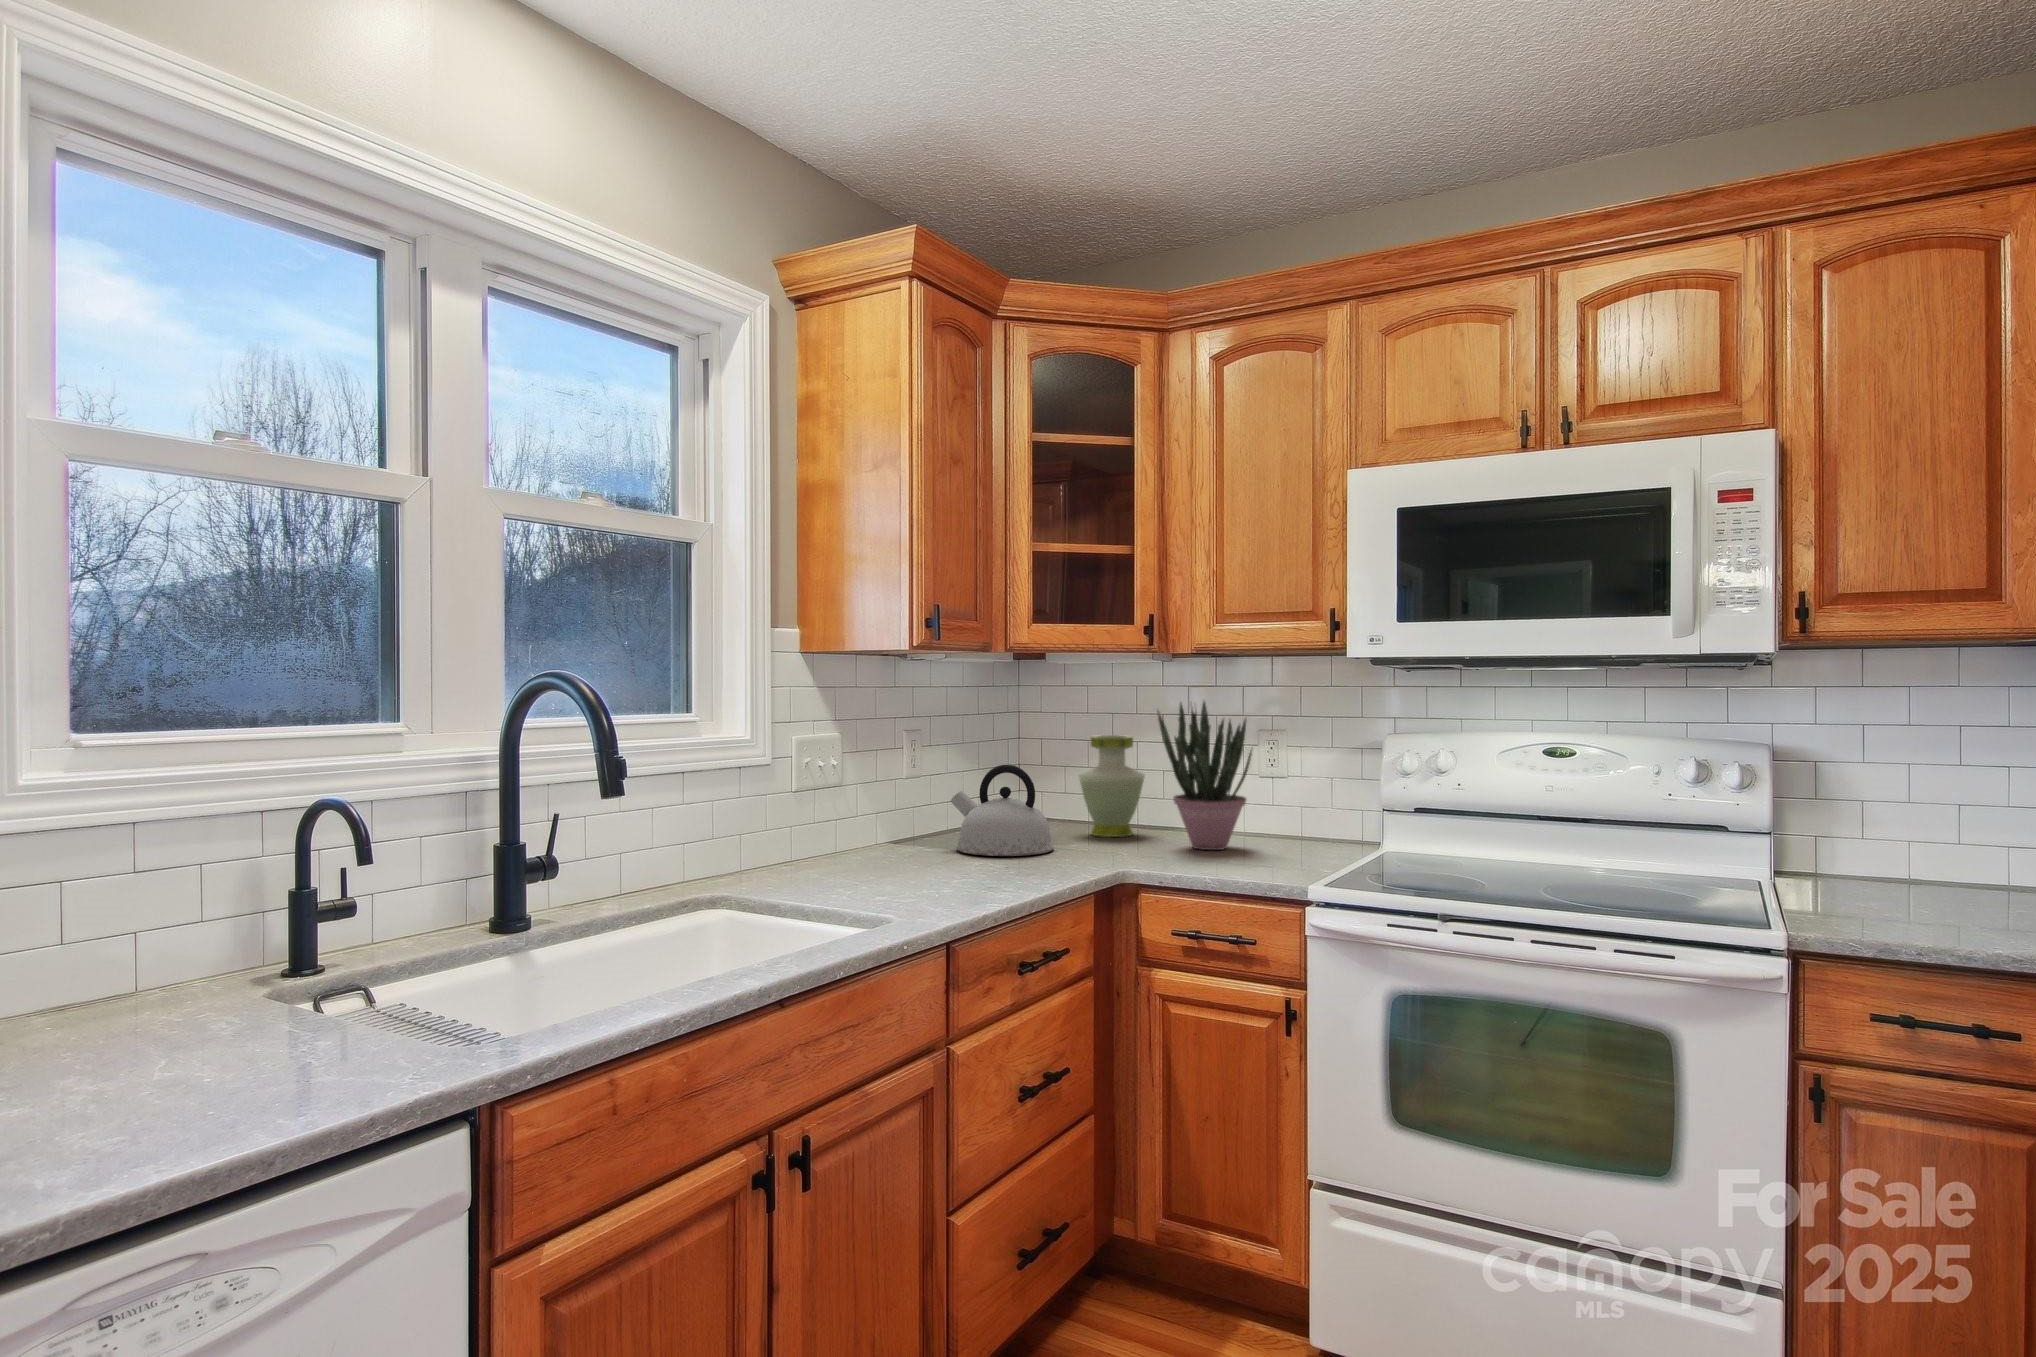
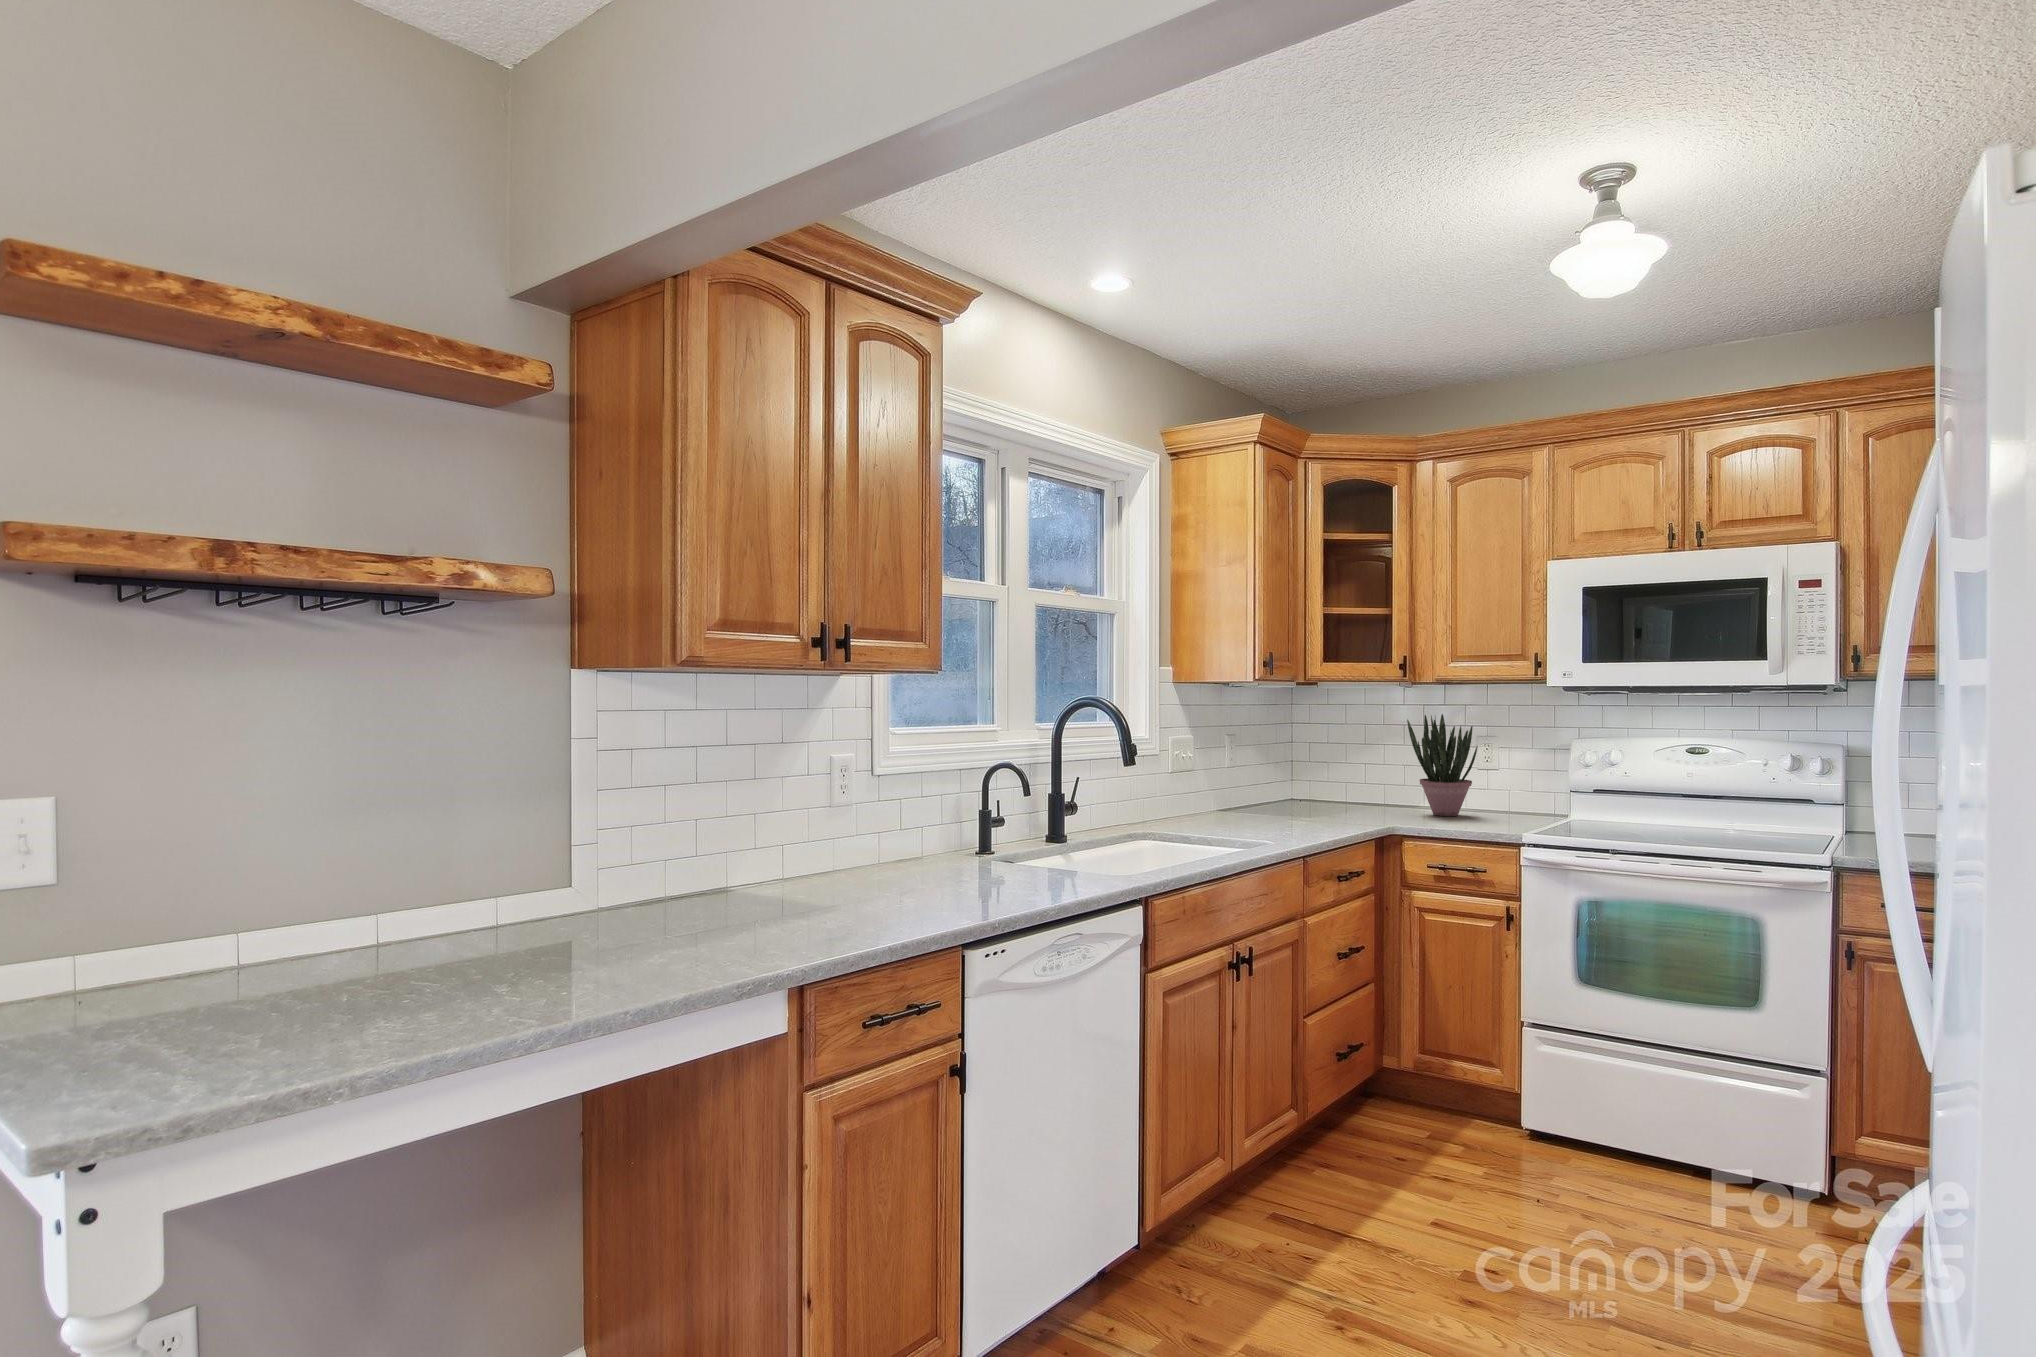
vase: present [1079,735,1145,837] -> none [1346,738,1395,809]
kettle: present [951,765,1054,856] -> none [1264,756,1337,816]

